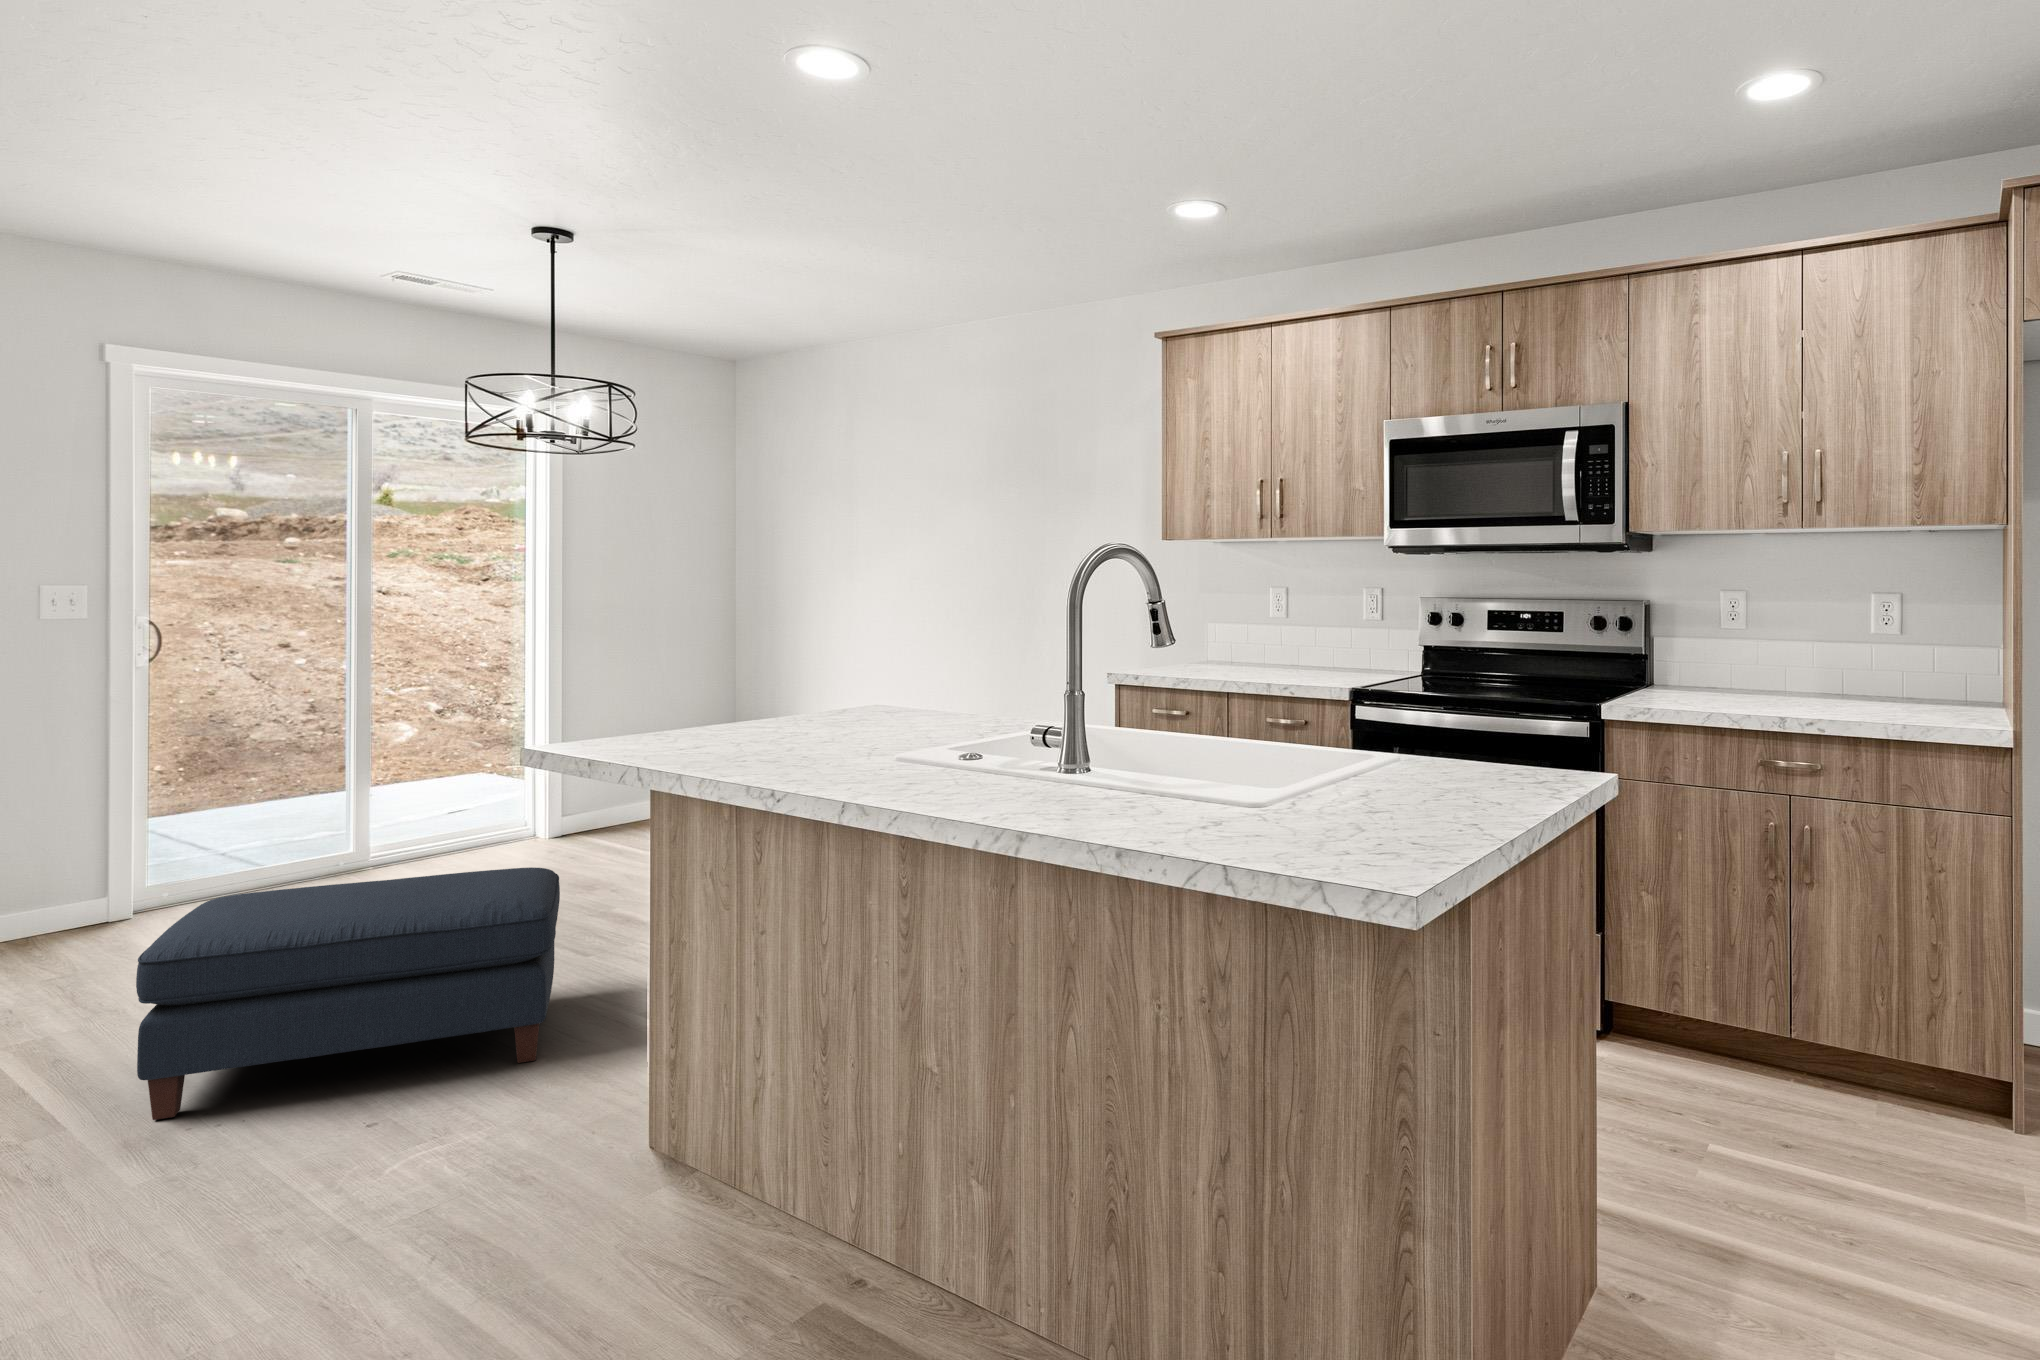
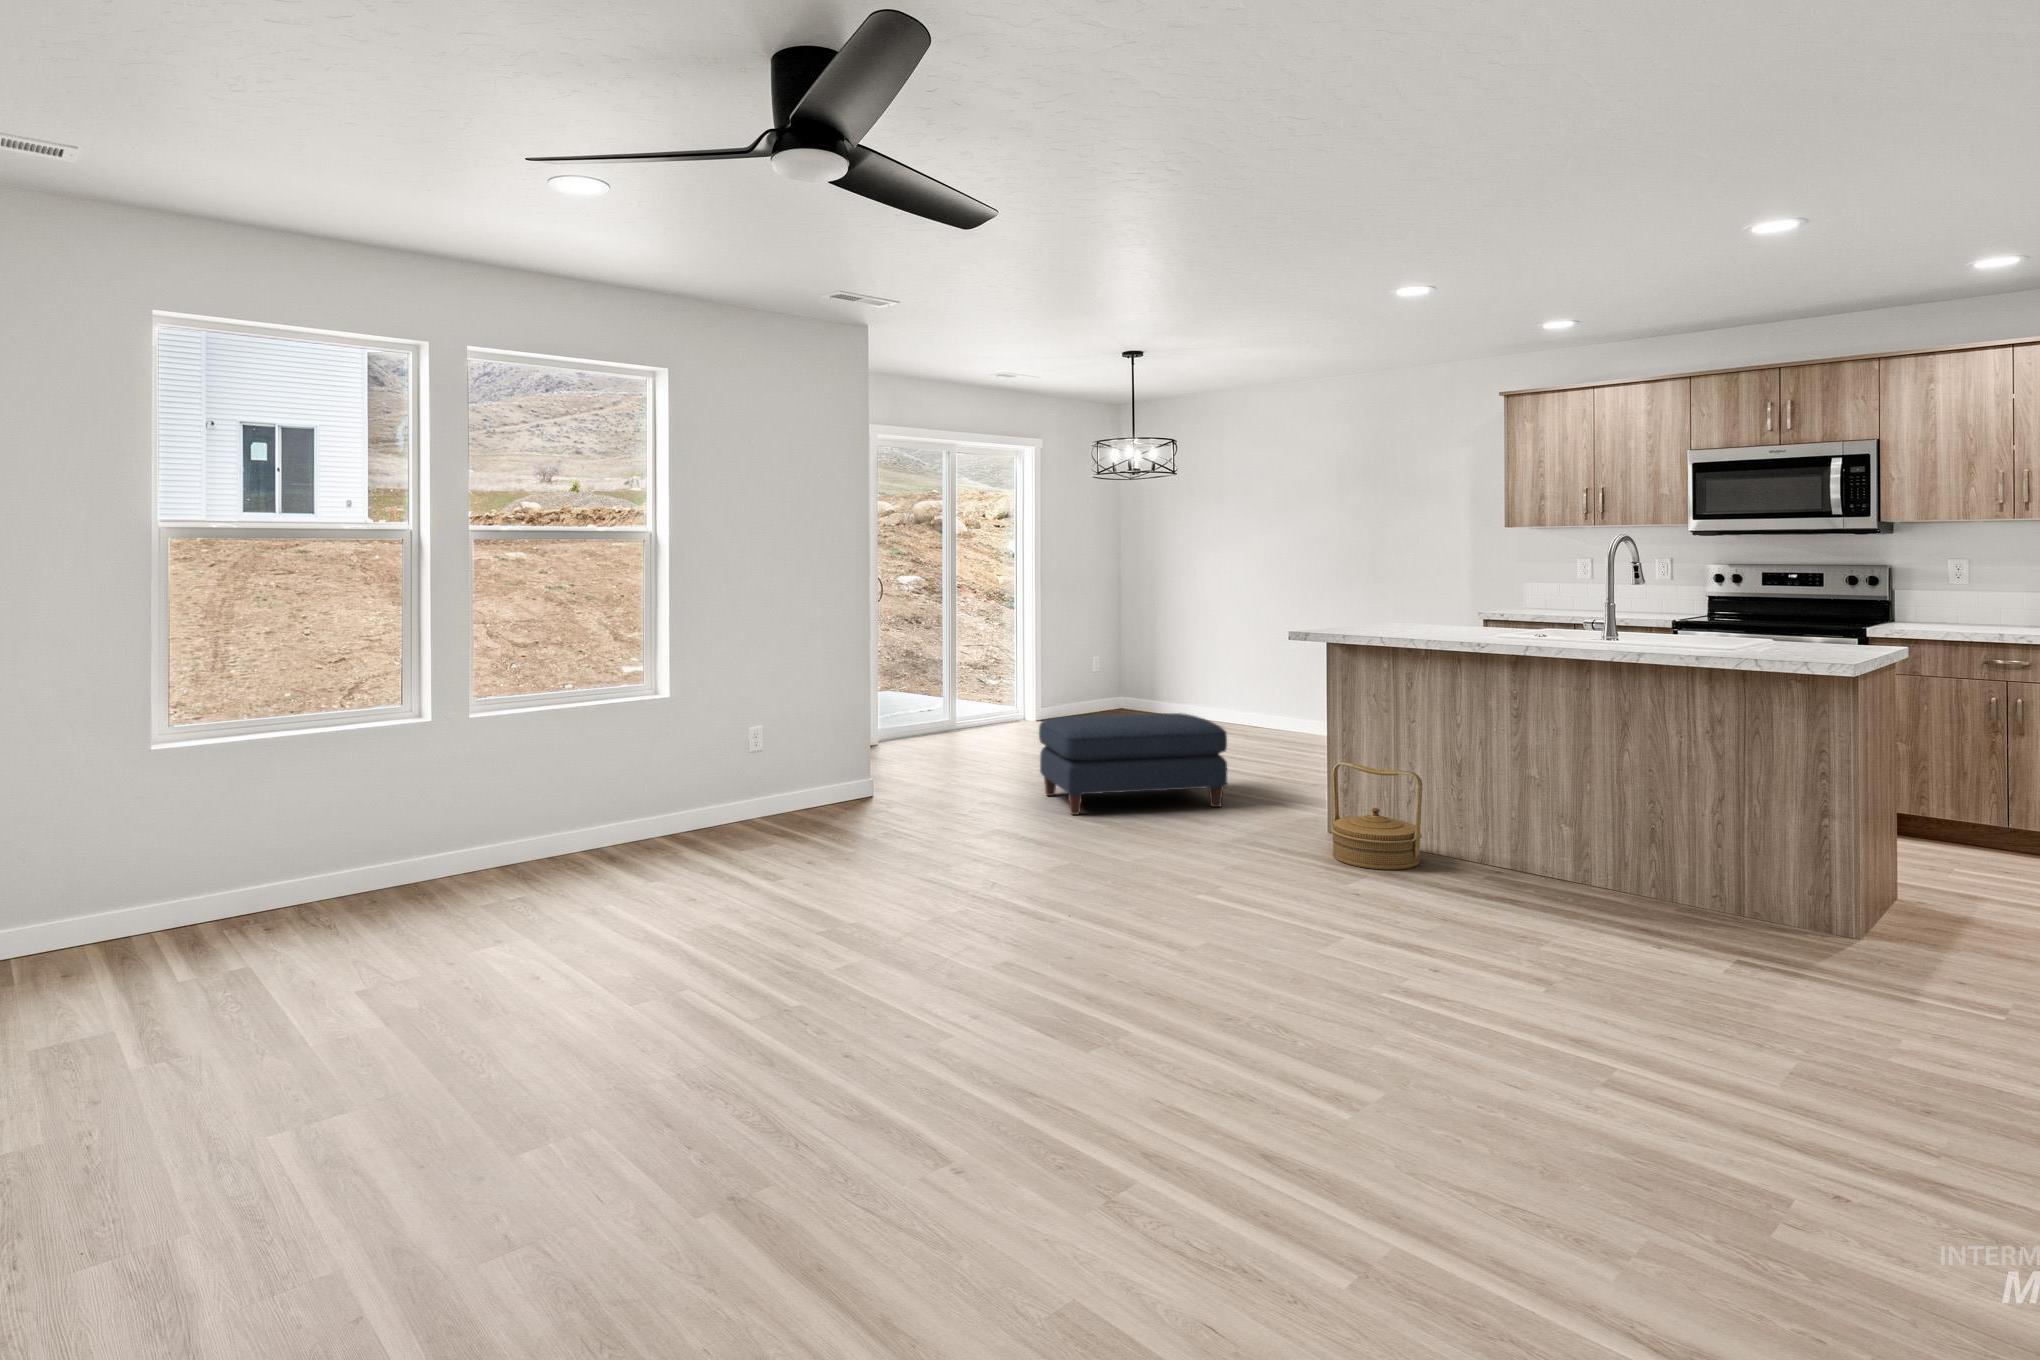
woven basket: none [530,1020,735,1291] -> present [1331,762,1423,870]

